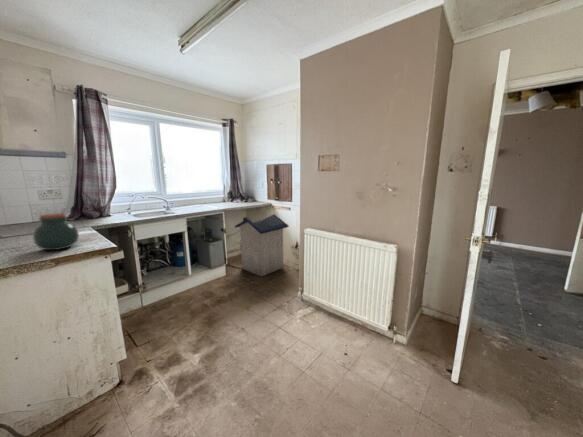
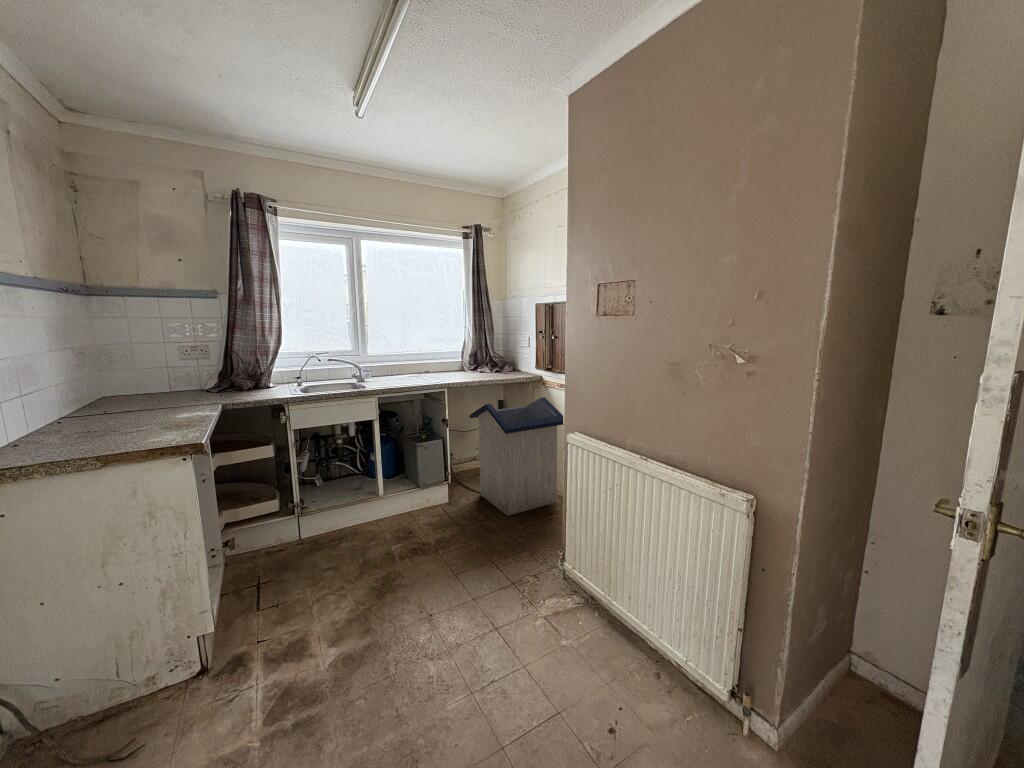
jar: present [33,213,79,250] -> none [99,382,166,439]

